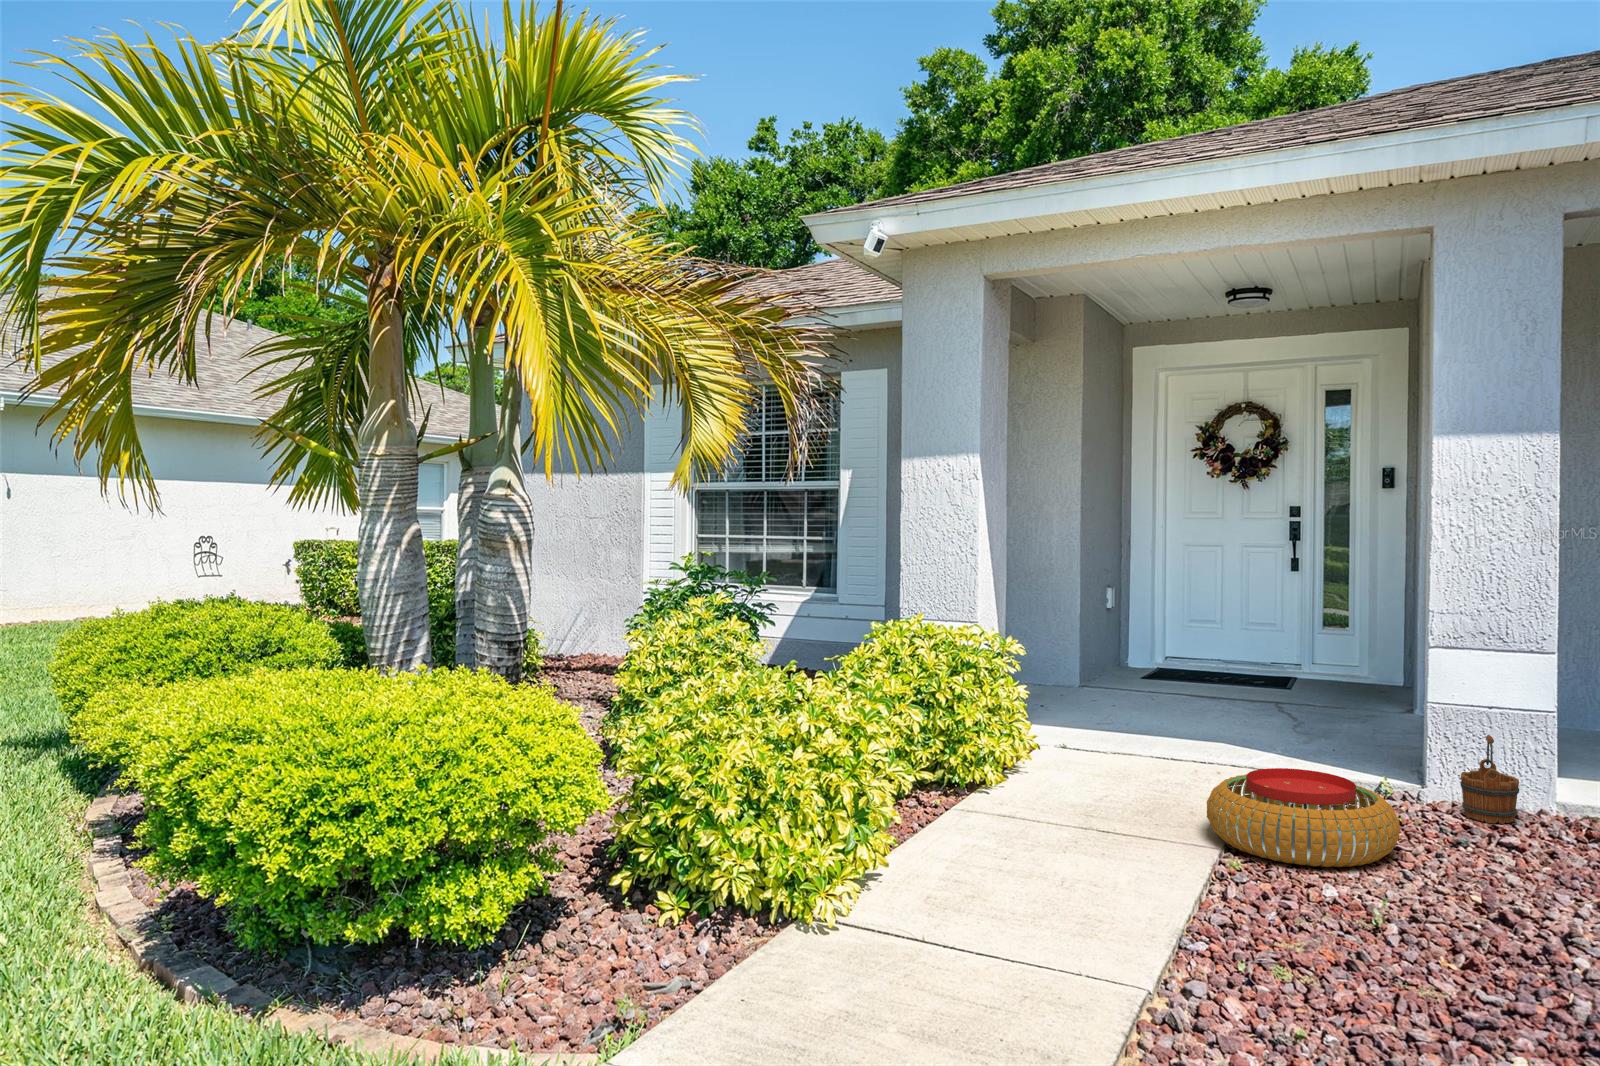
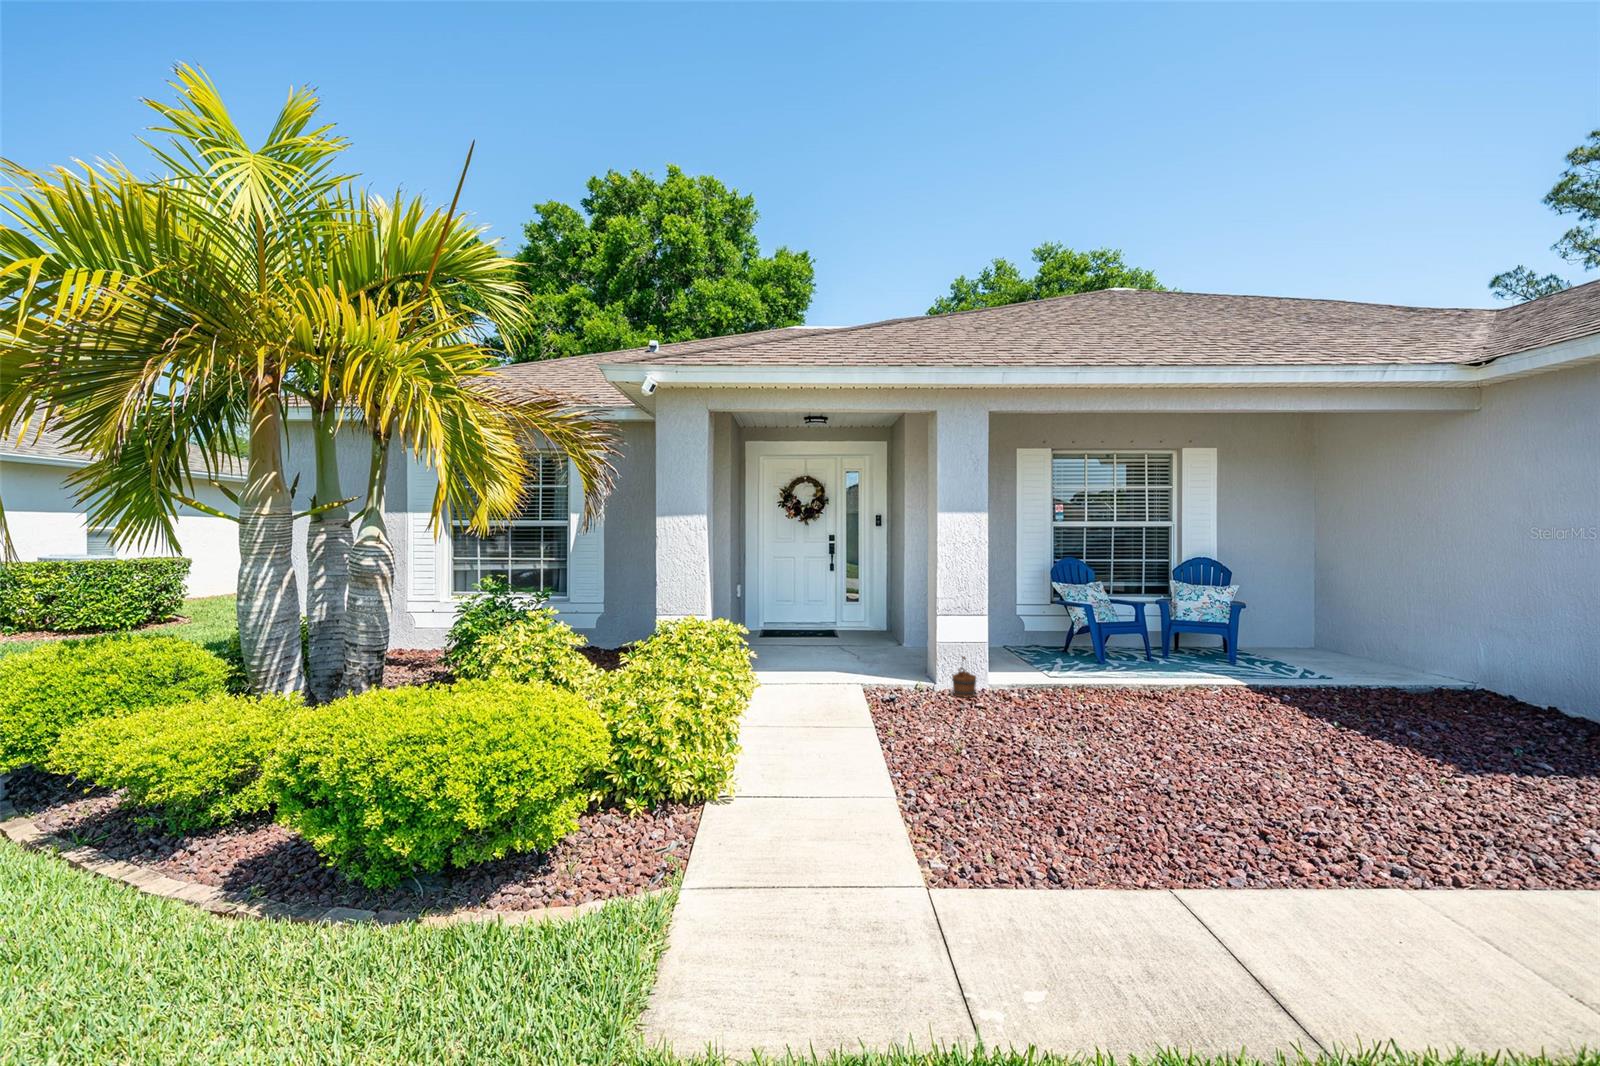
pouf: present [1207,768,1400,867] -> none [854,682,942,728]

